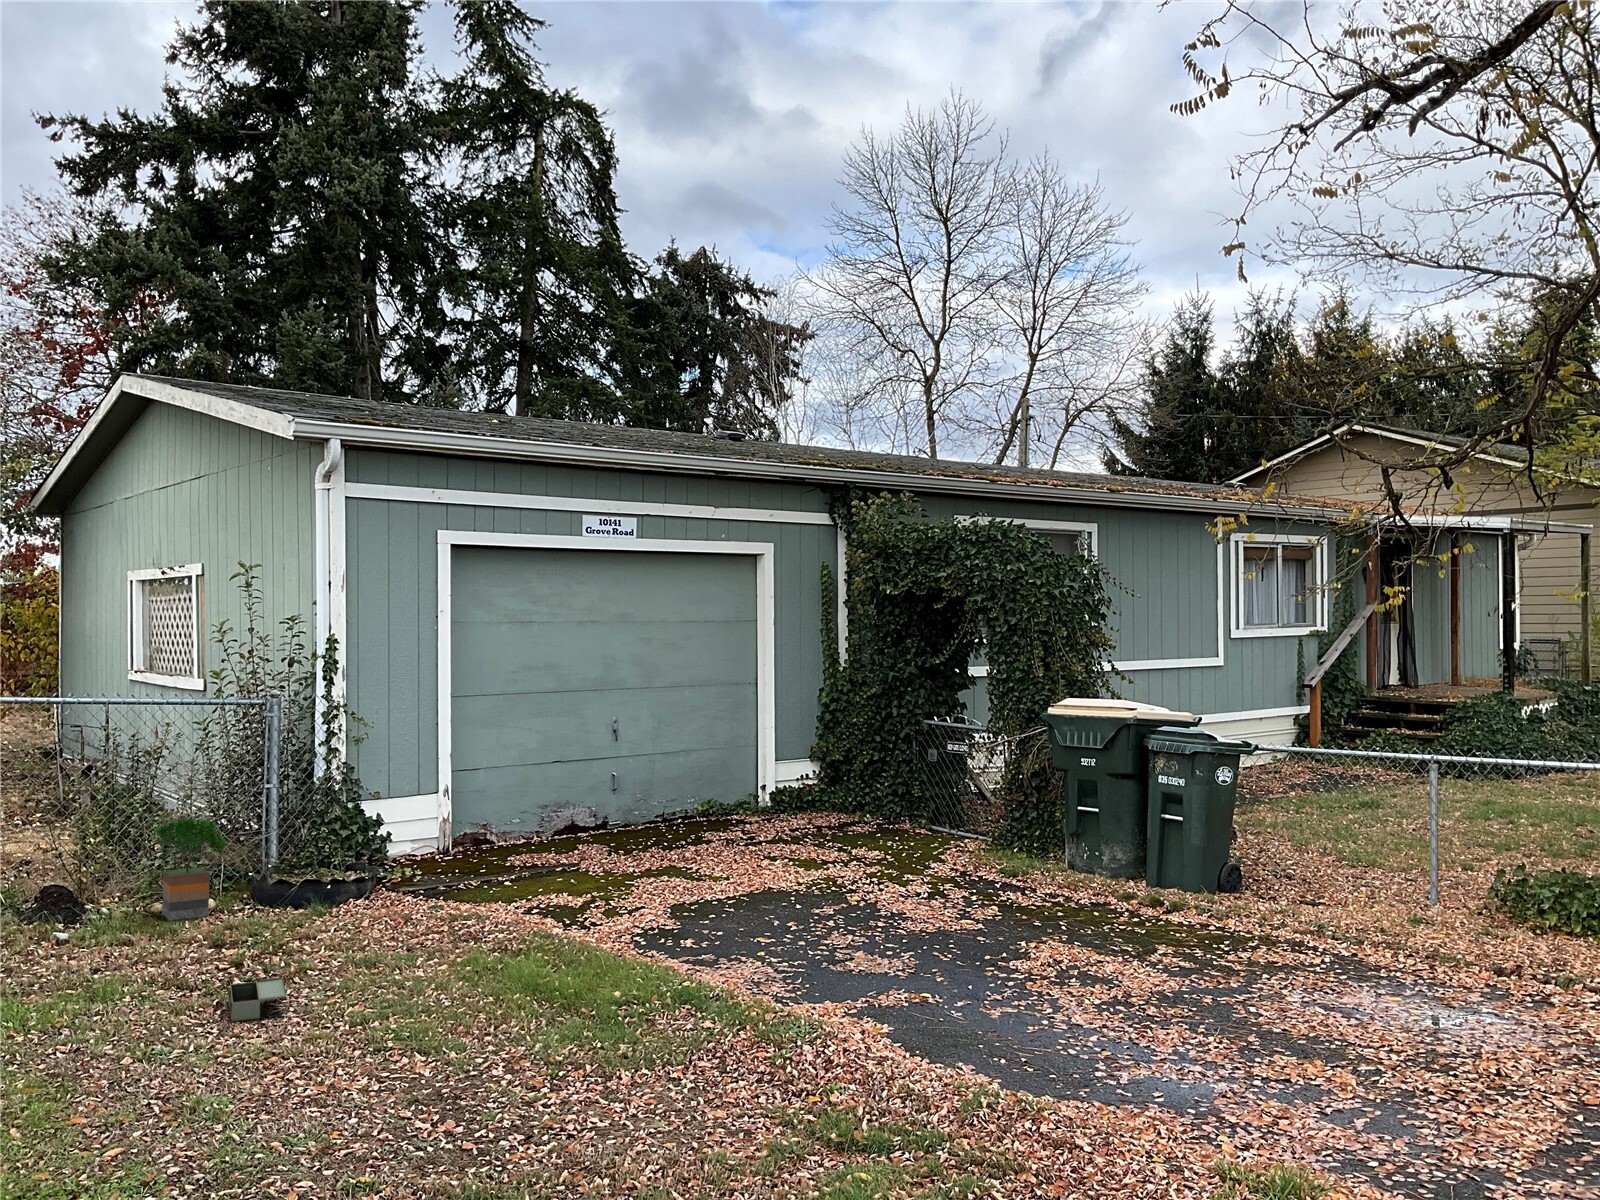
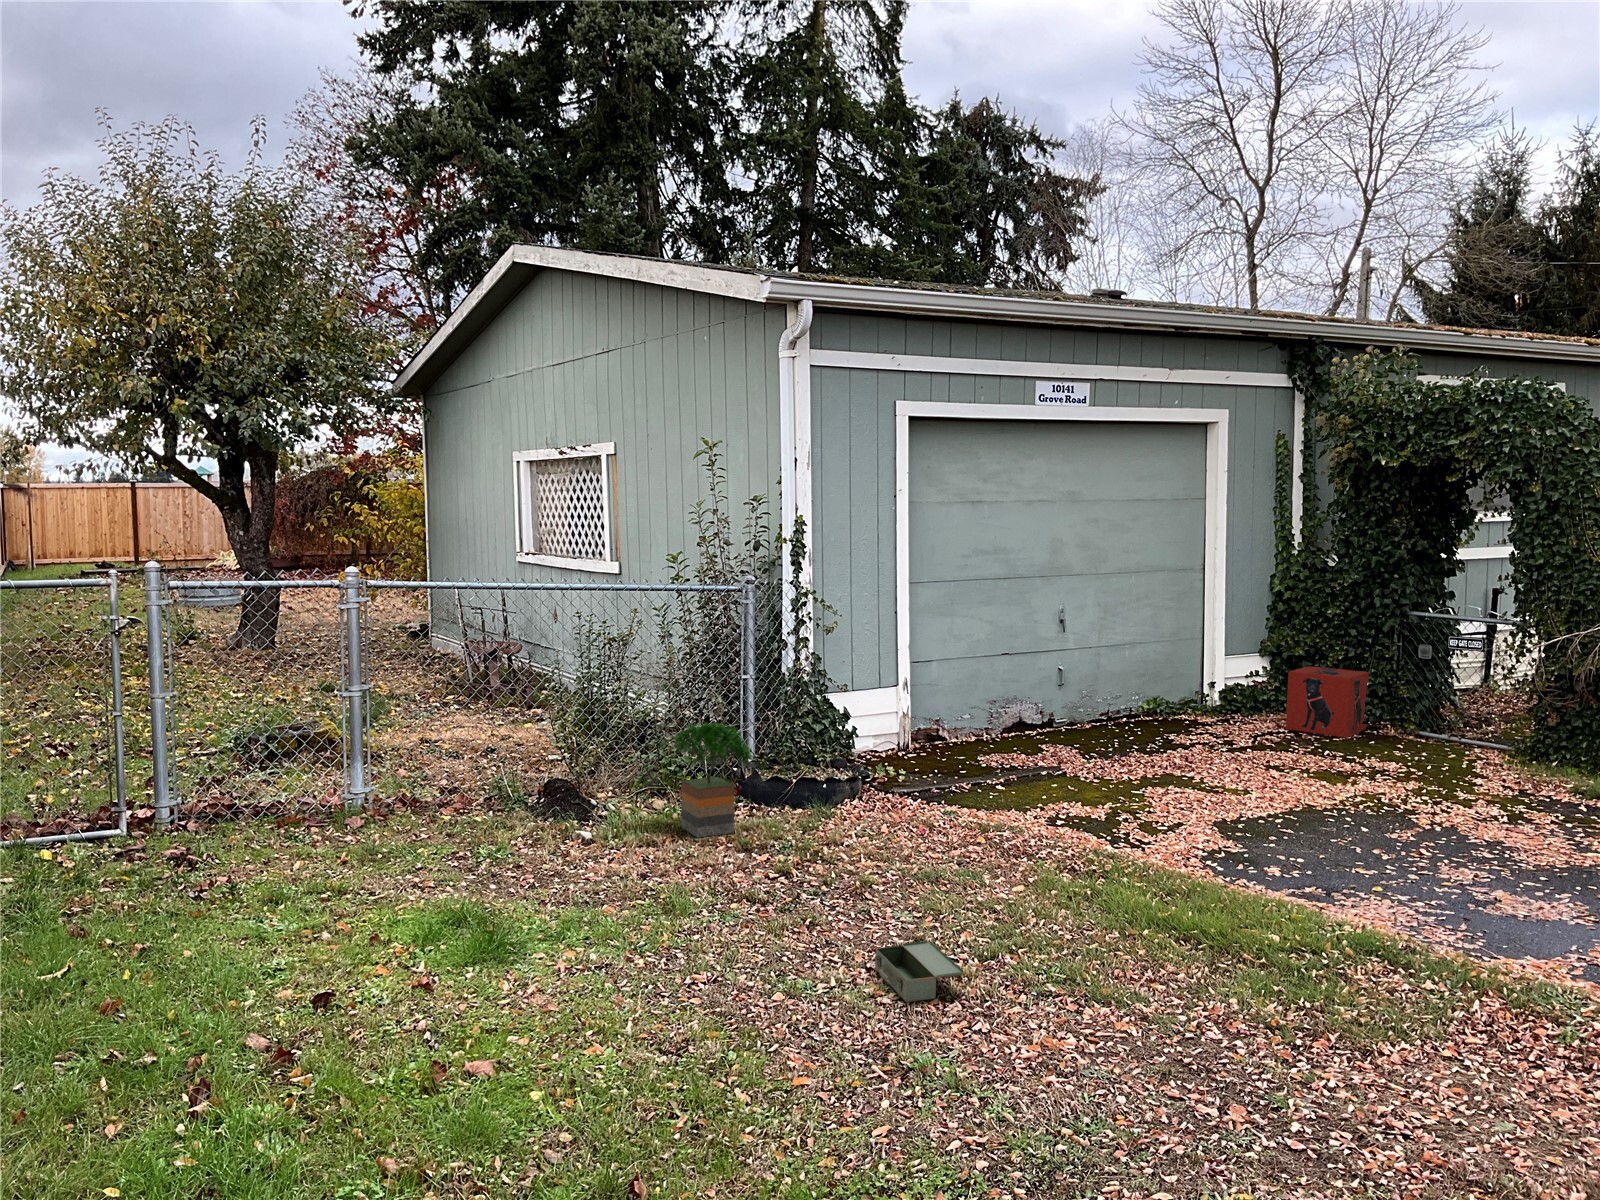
storage box: none [822,771,893,832] -> present [1286,666,1368,737]

